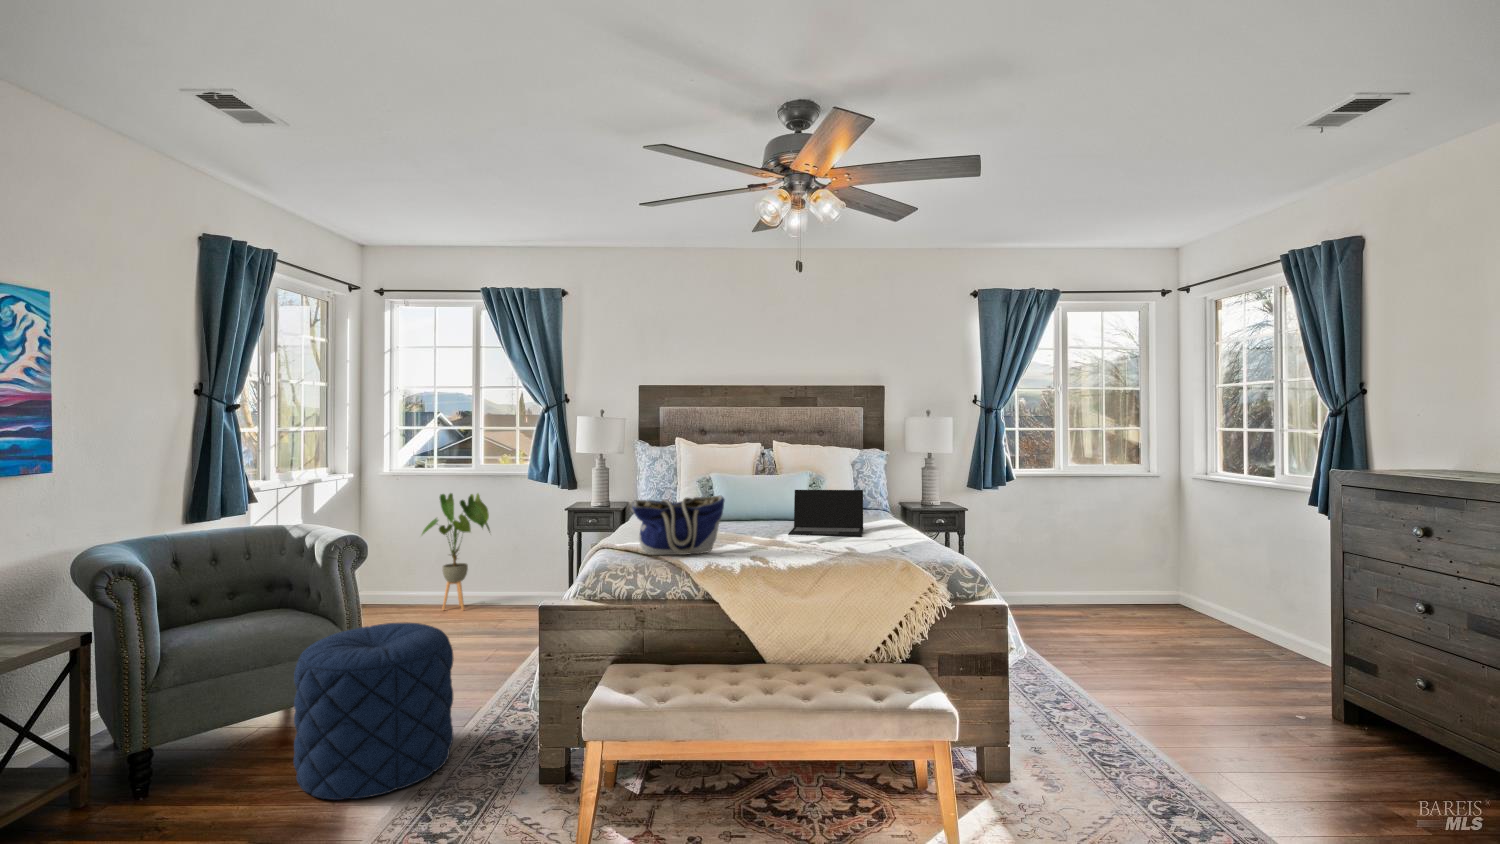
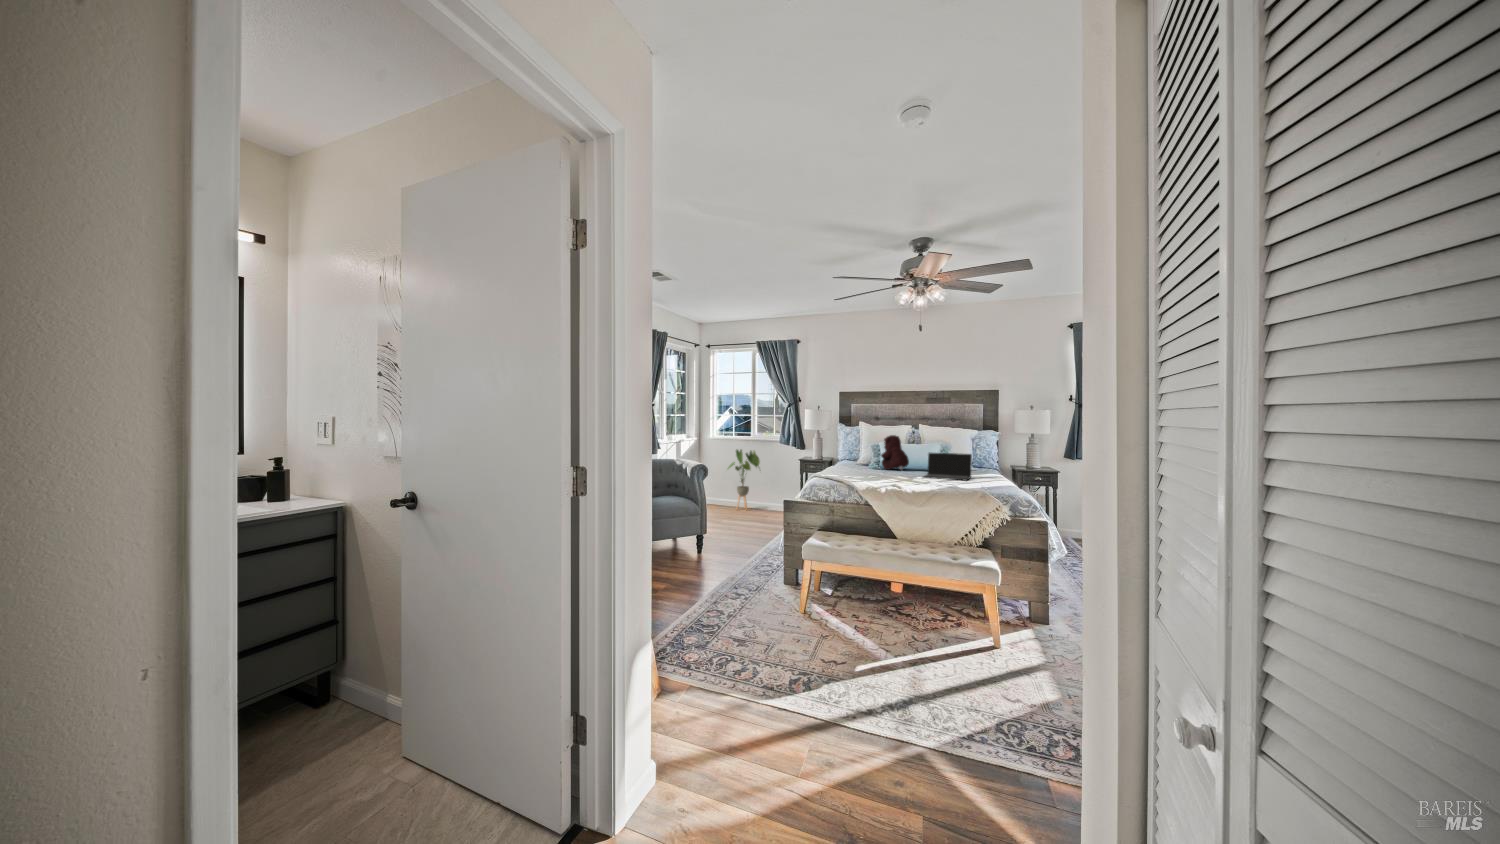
teddy bear: none [714,460,760,522] -> present [881,435,909,471]
tote bag: present [632,495,724,555] -> none [830,452,881,482]
pouf: present [294,623,454,800] -> none [678,506,744,580]

